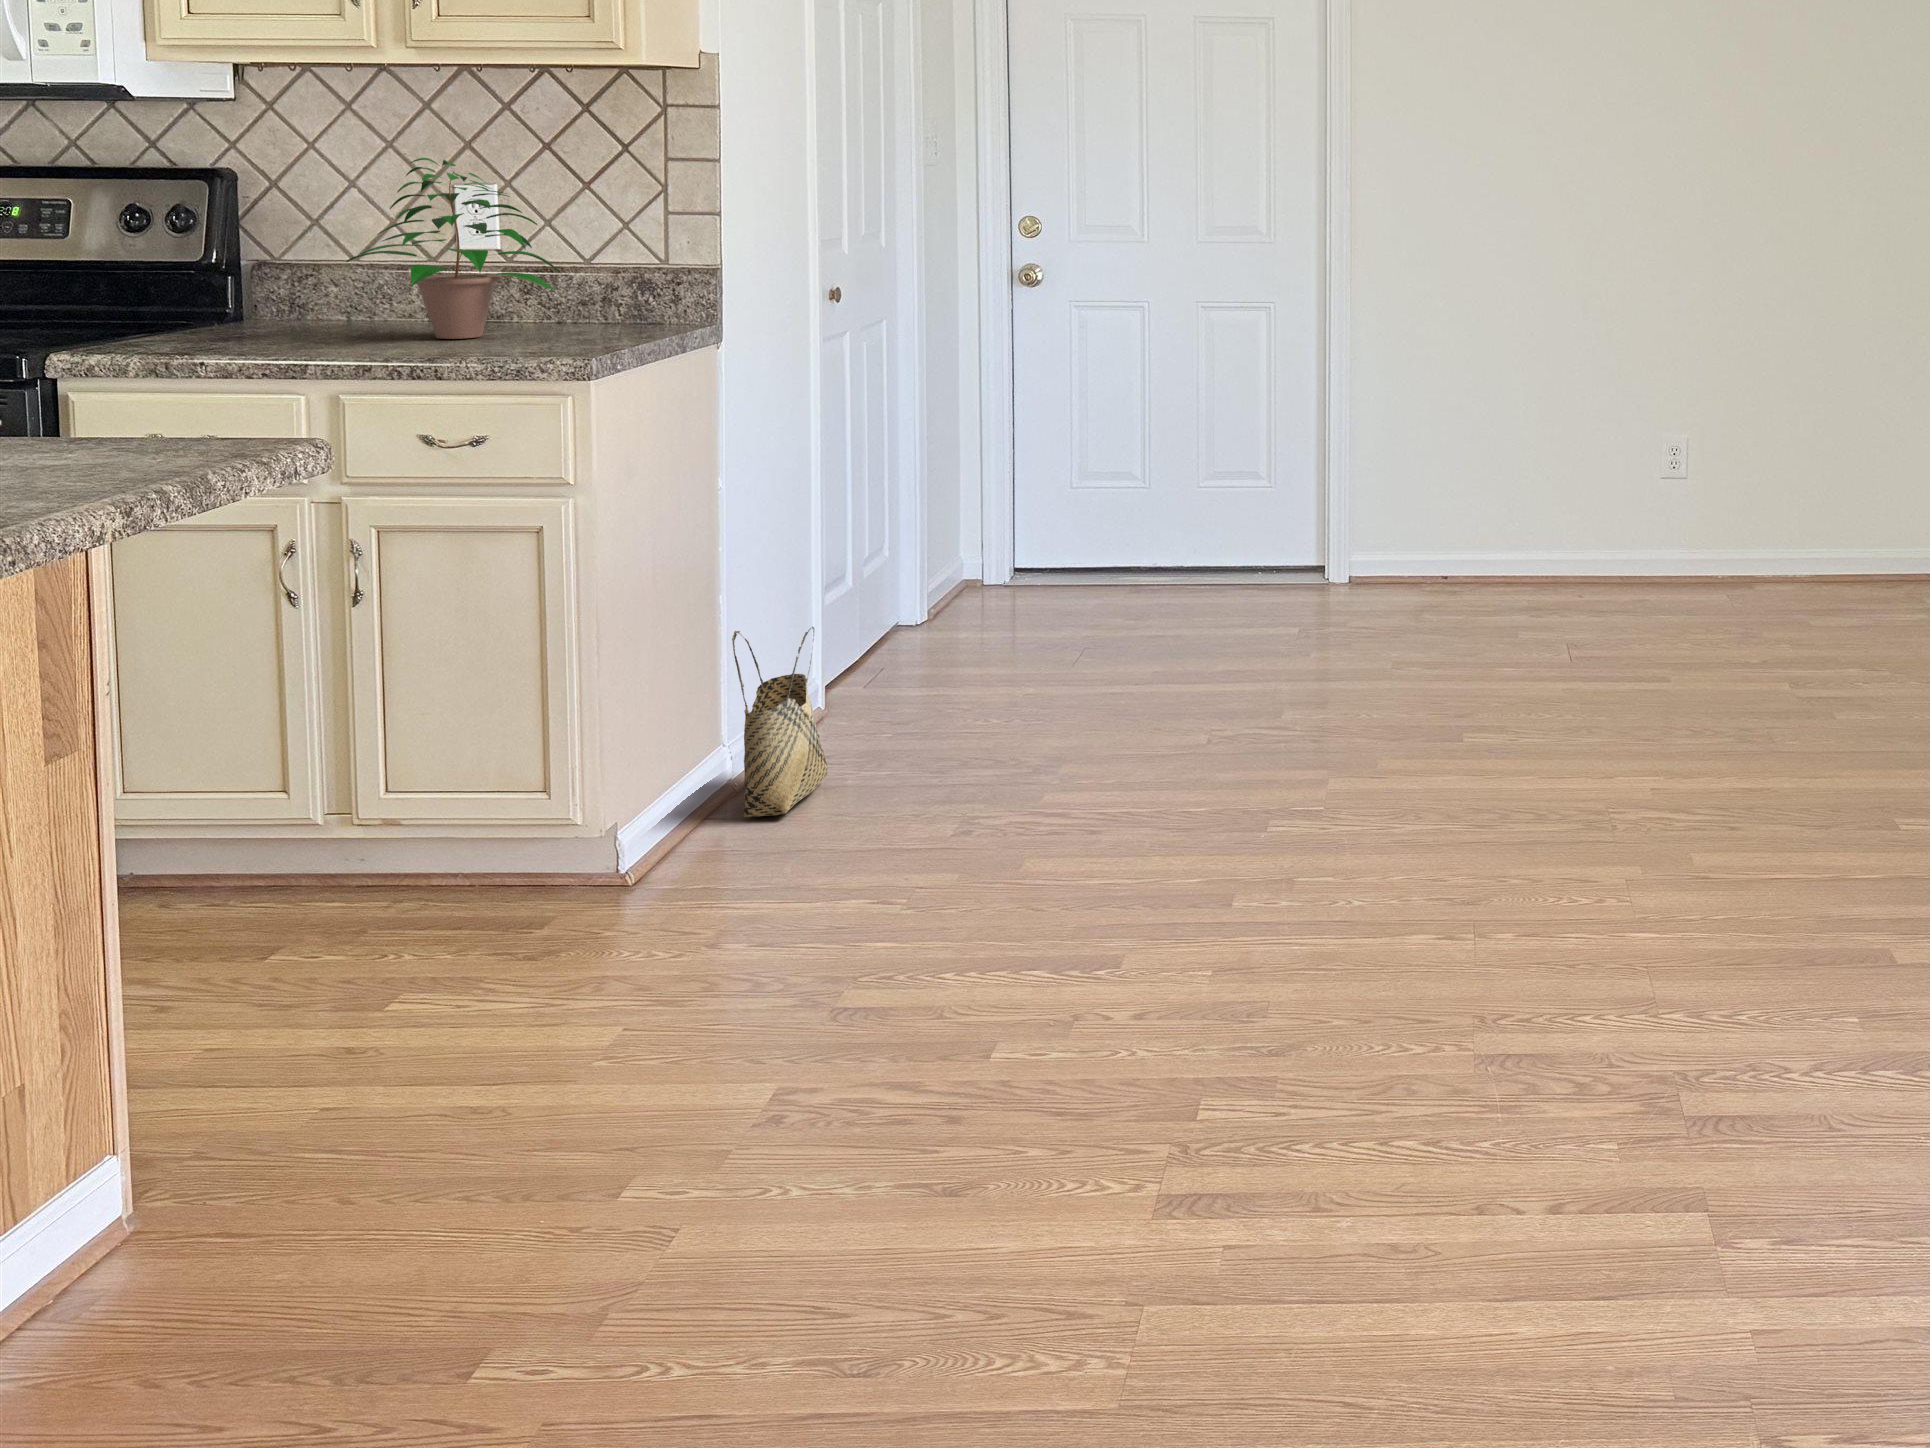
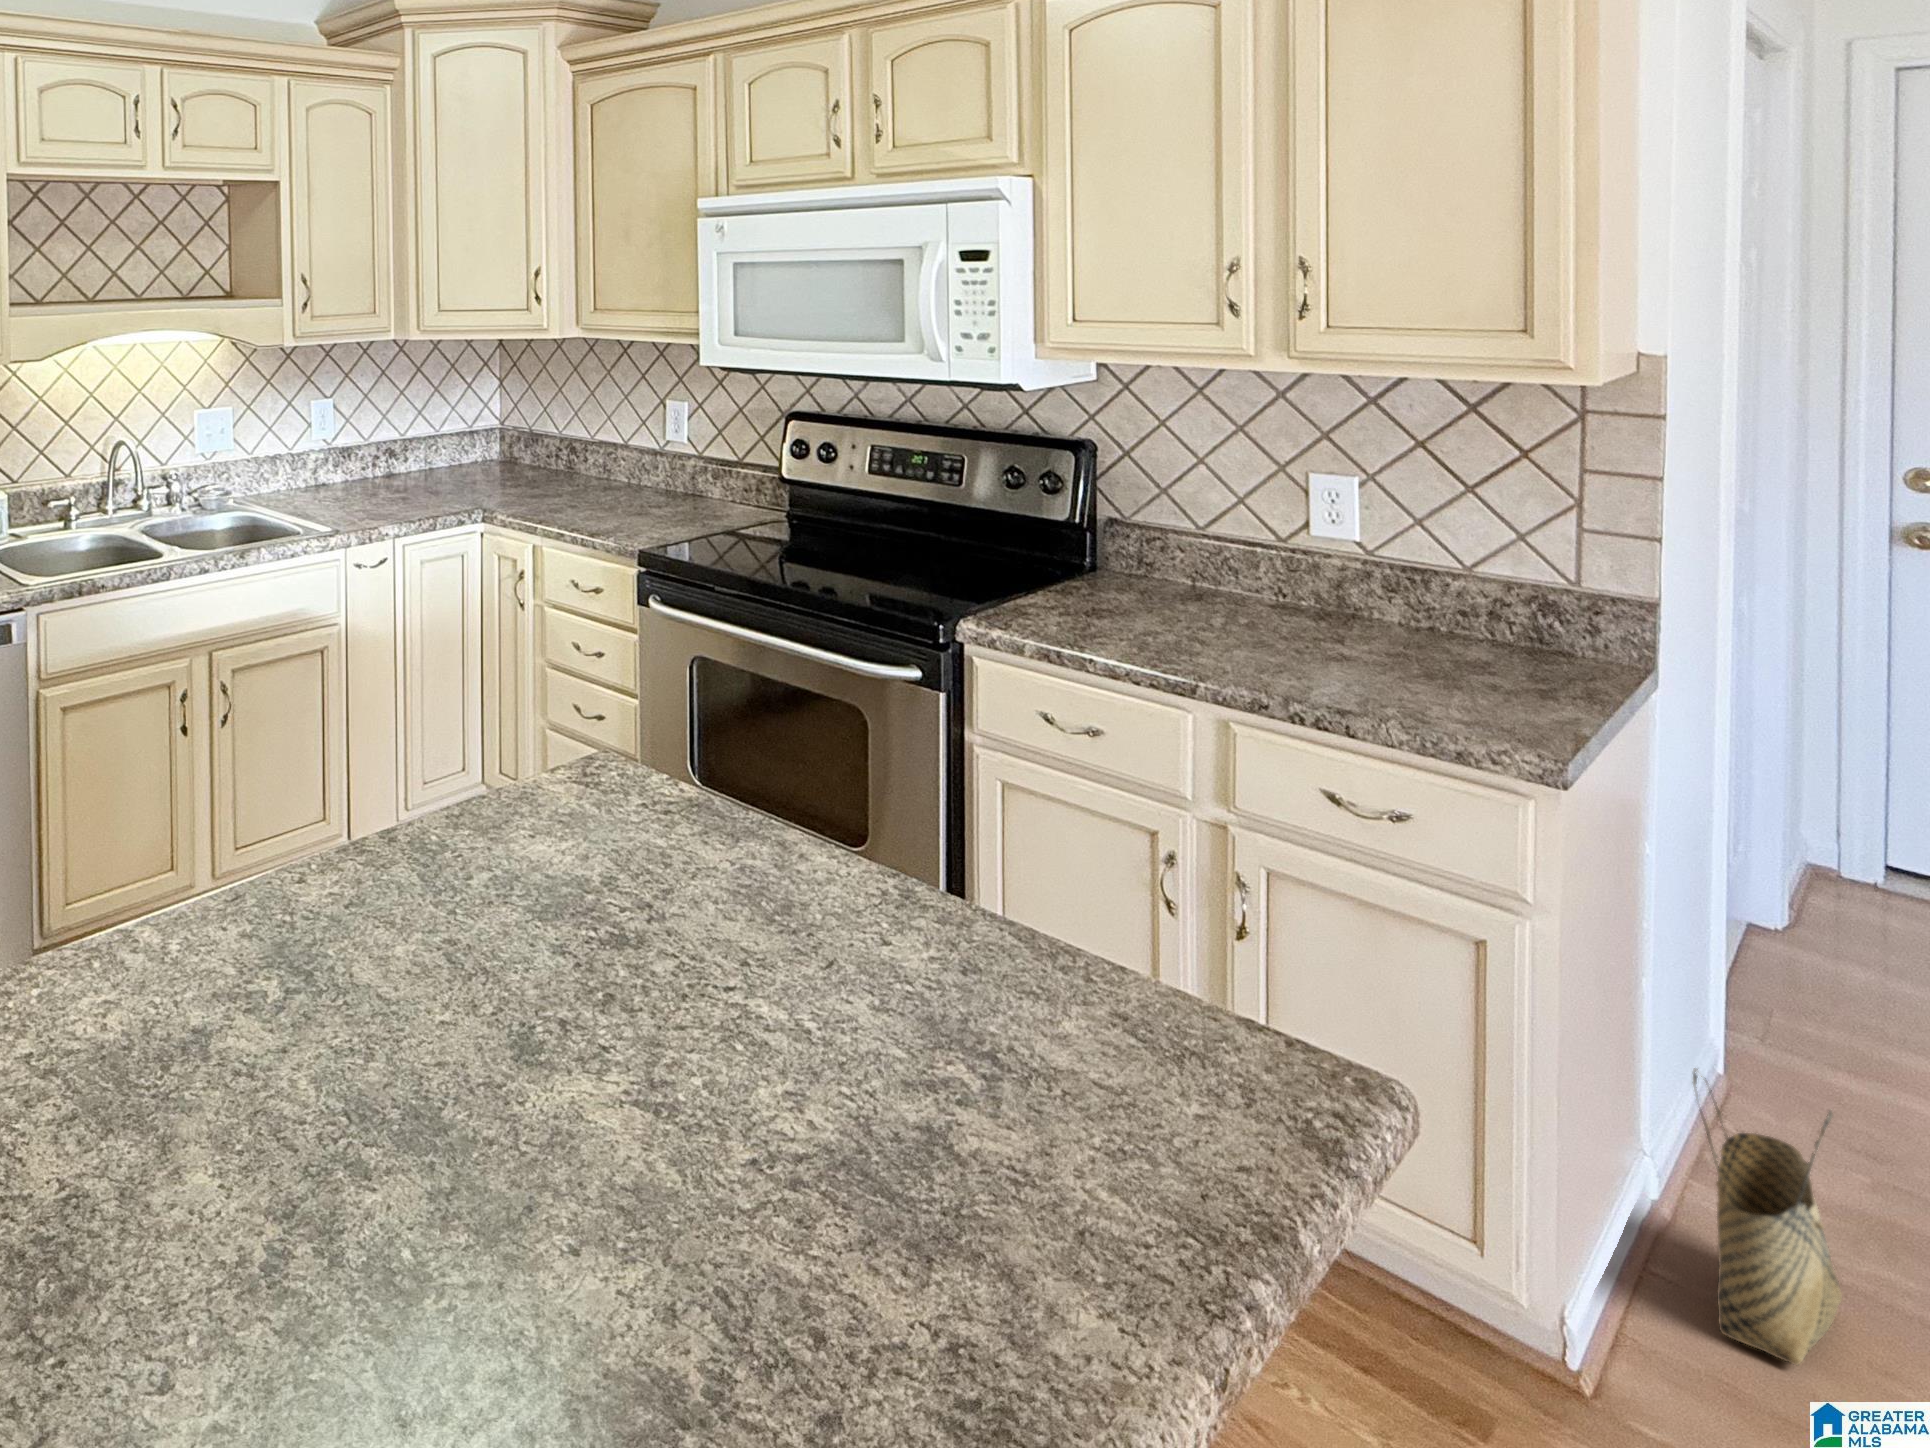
potted plant: present [346,158,560,339] -> none [1216,465,1461,660]

